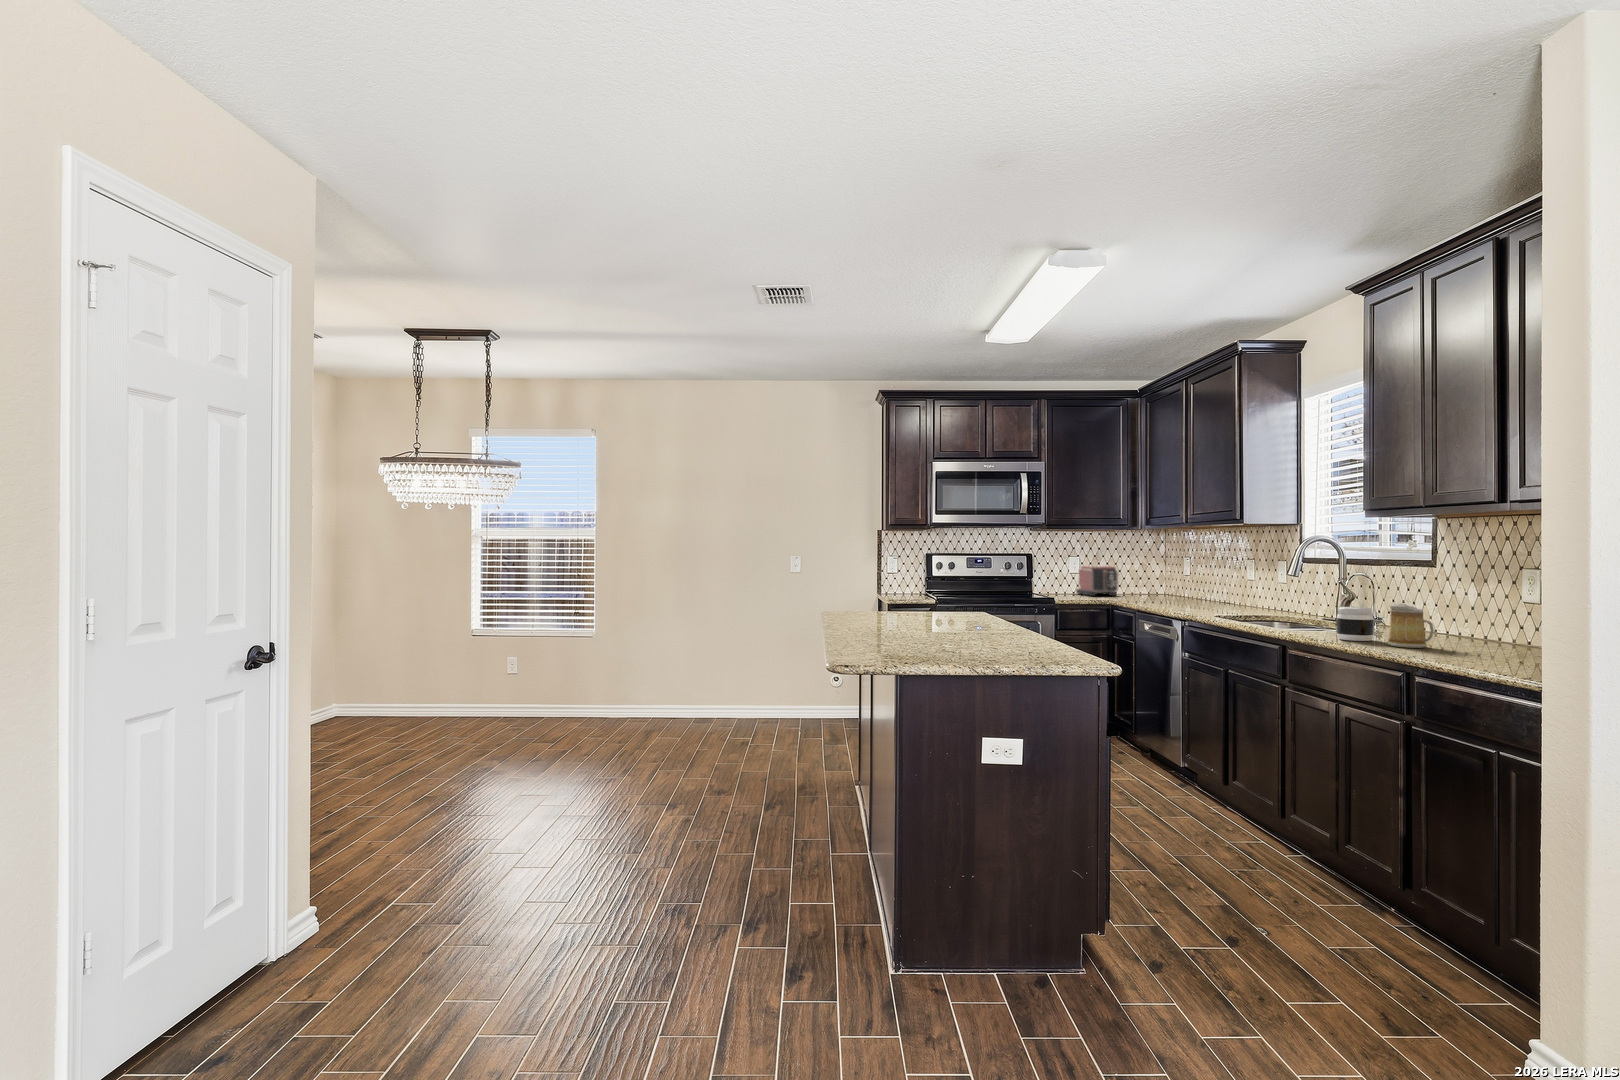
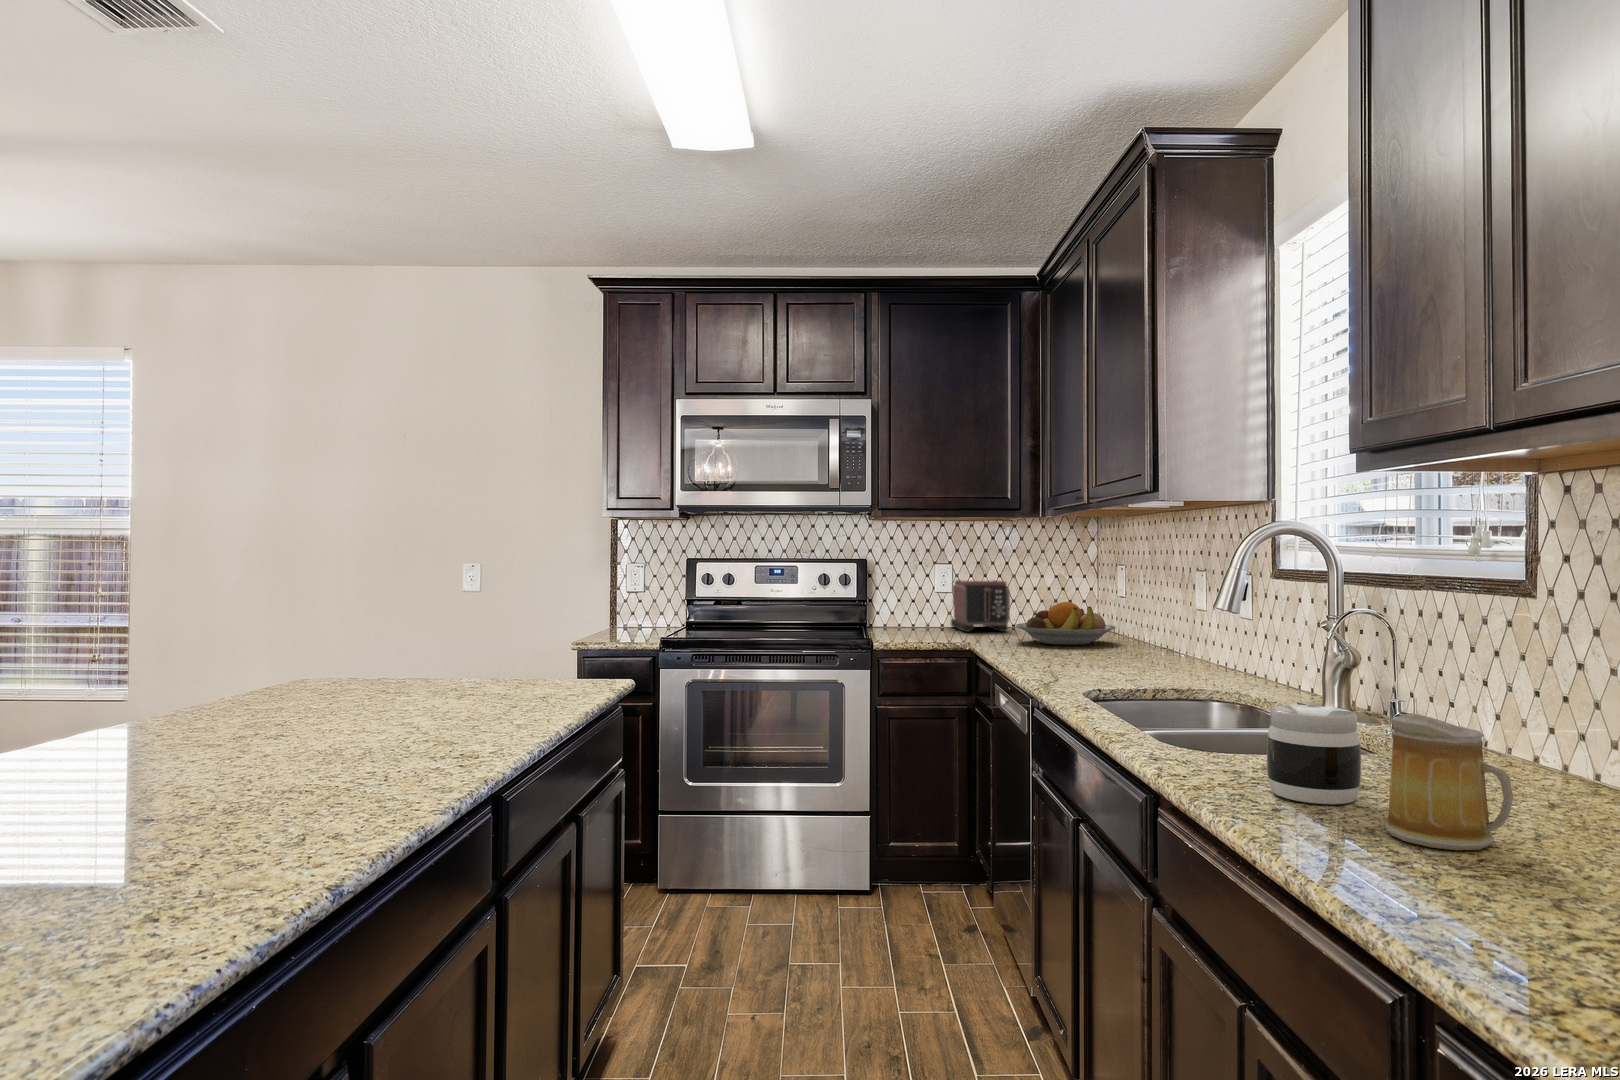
fruit bowl: none [1133,577,1192,601] -> present [1016,602,1116,645]

